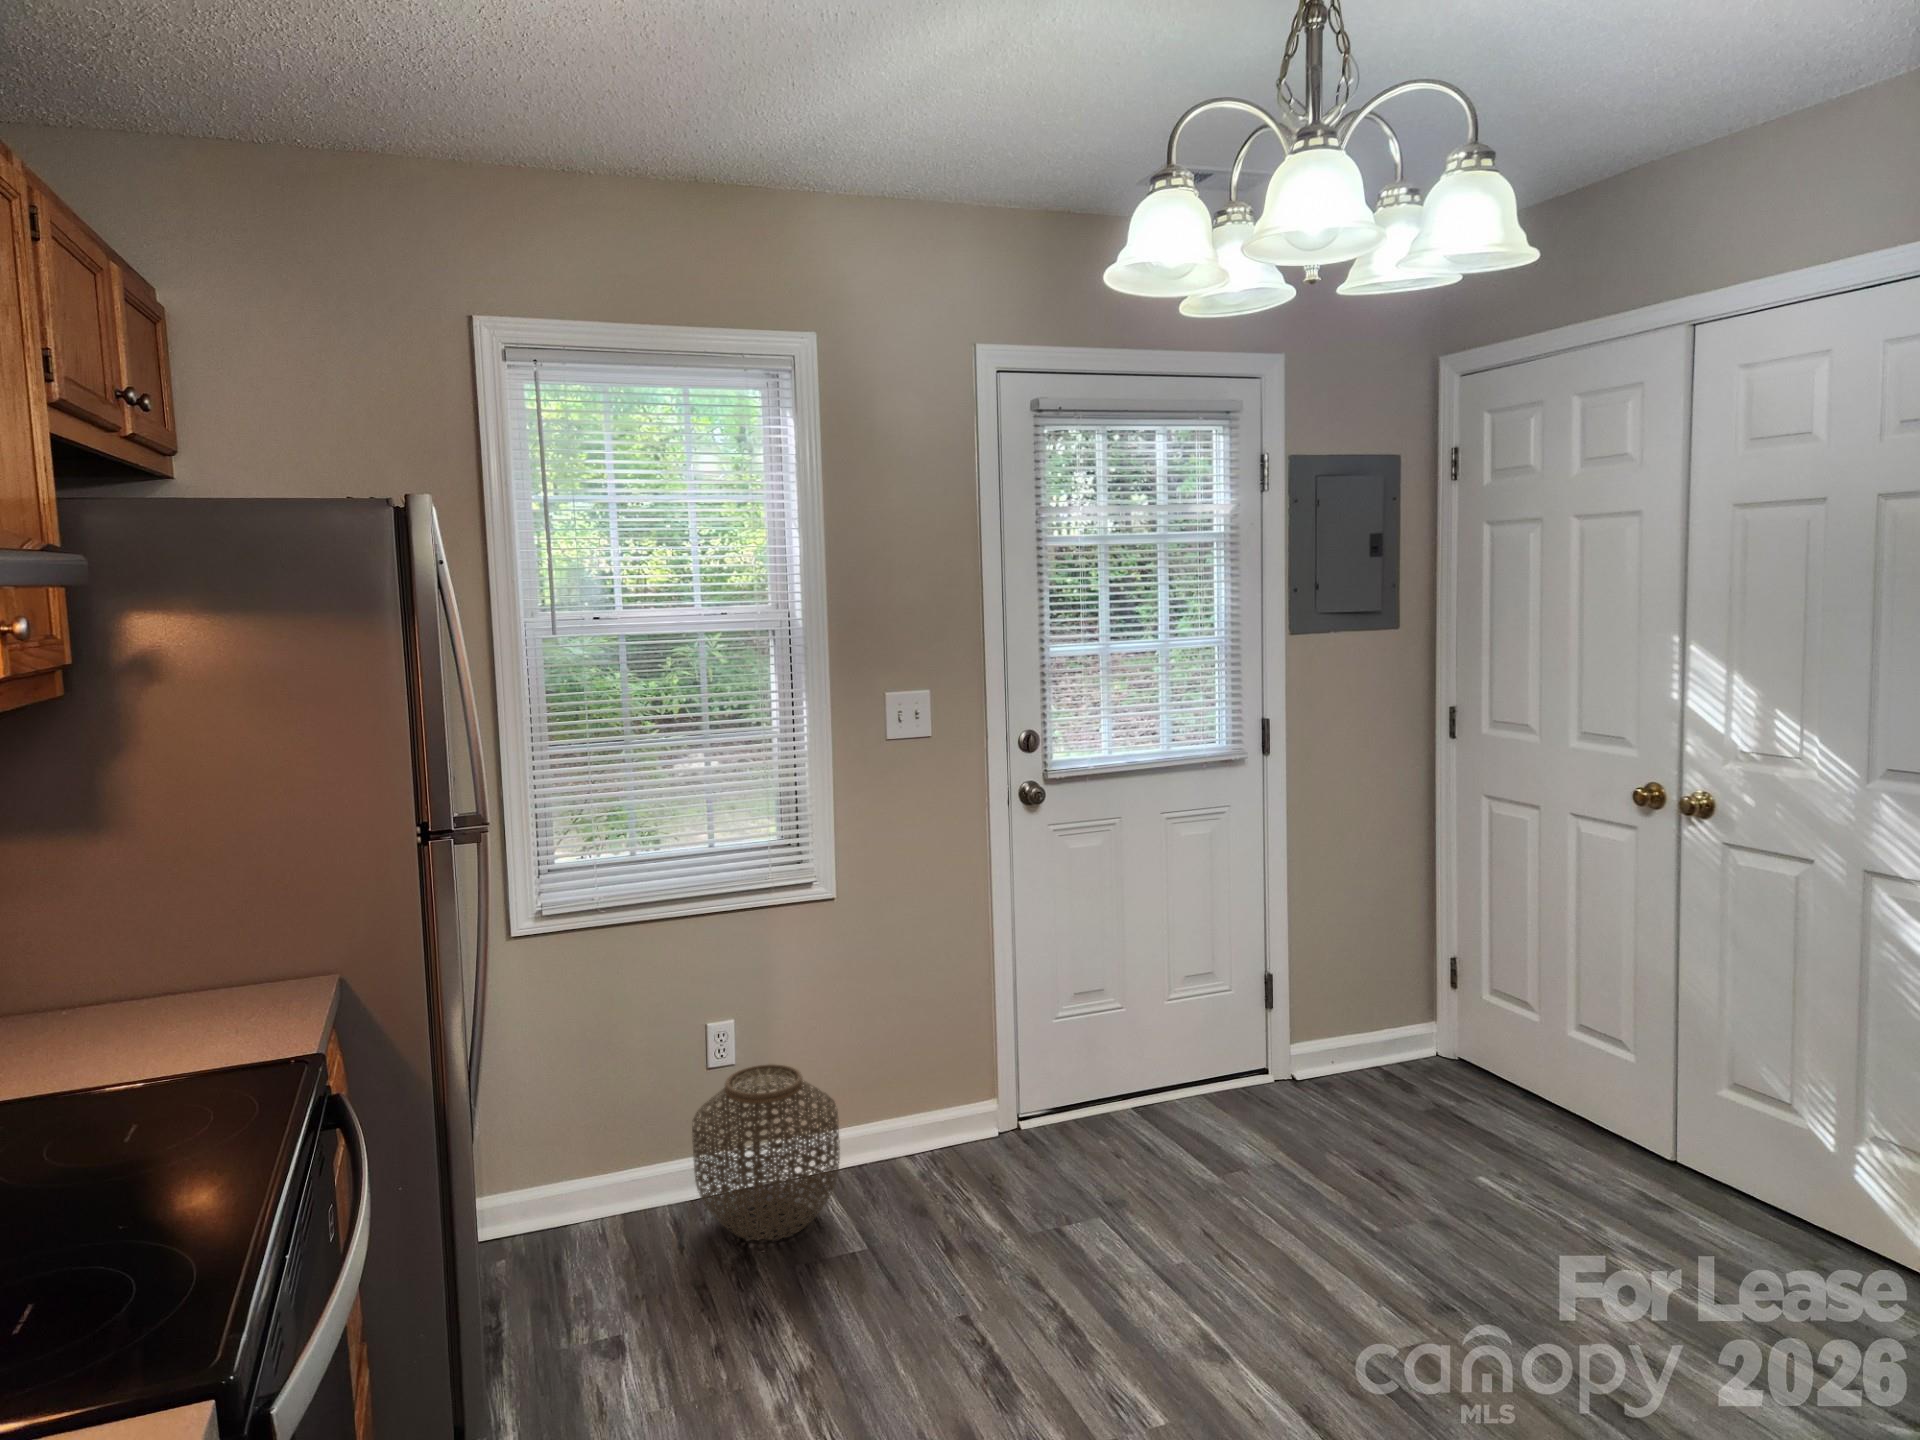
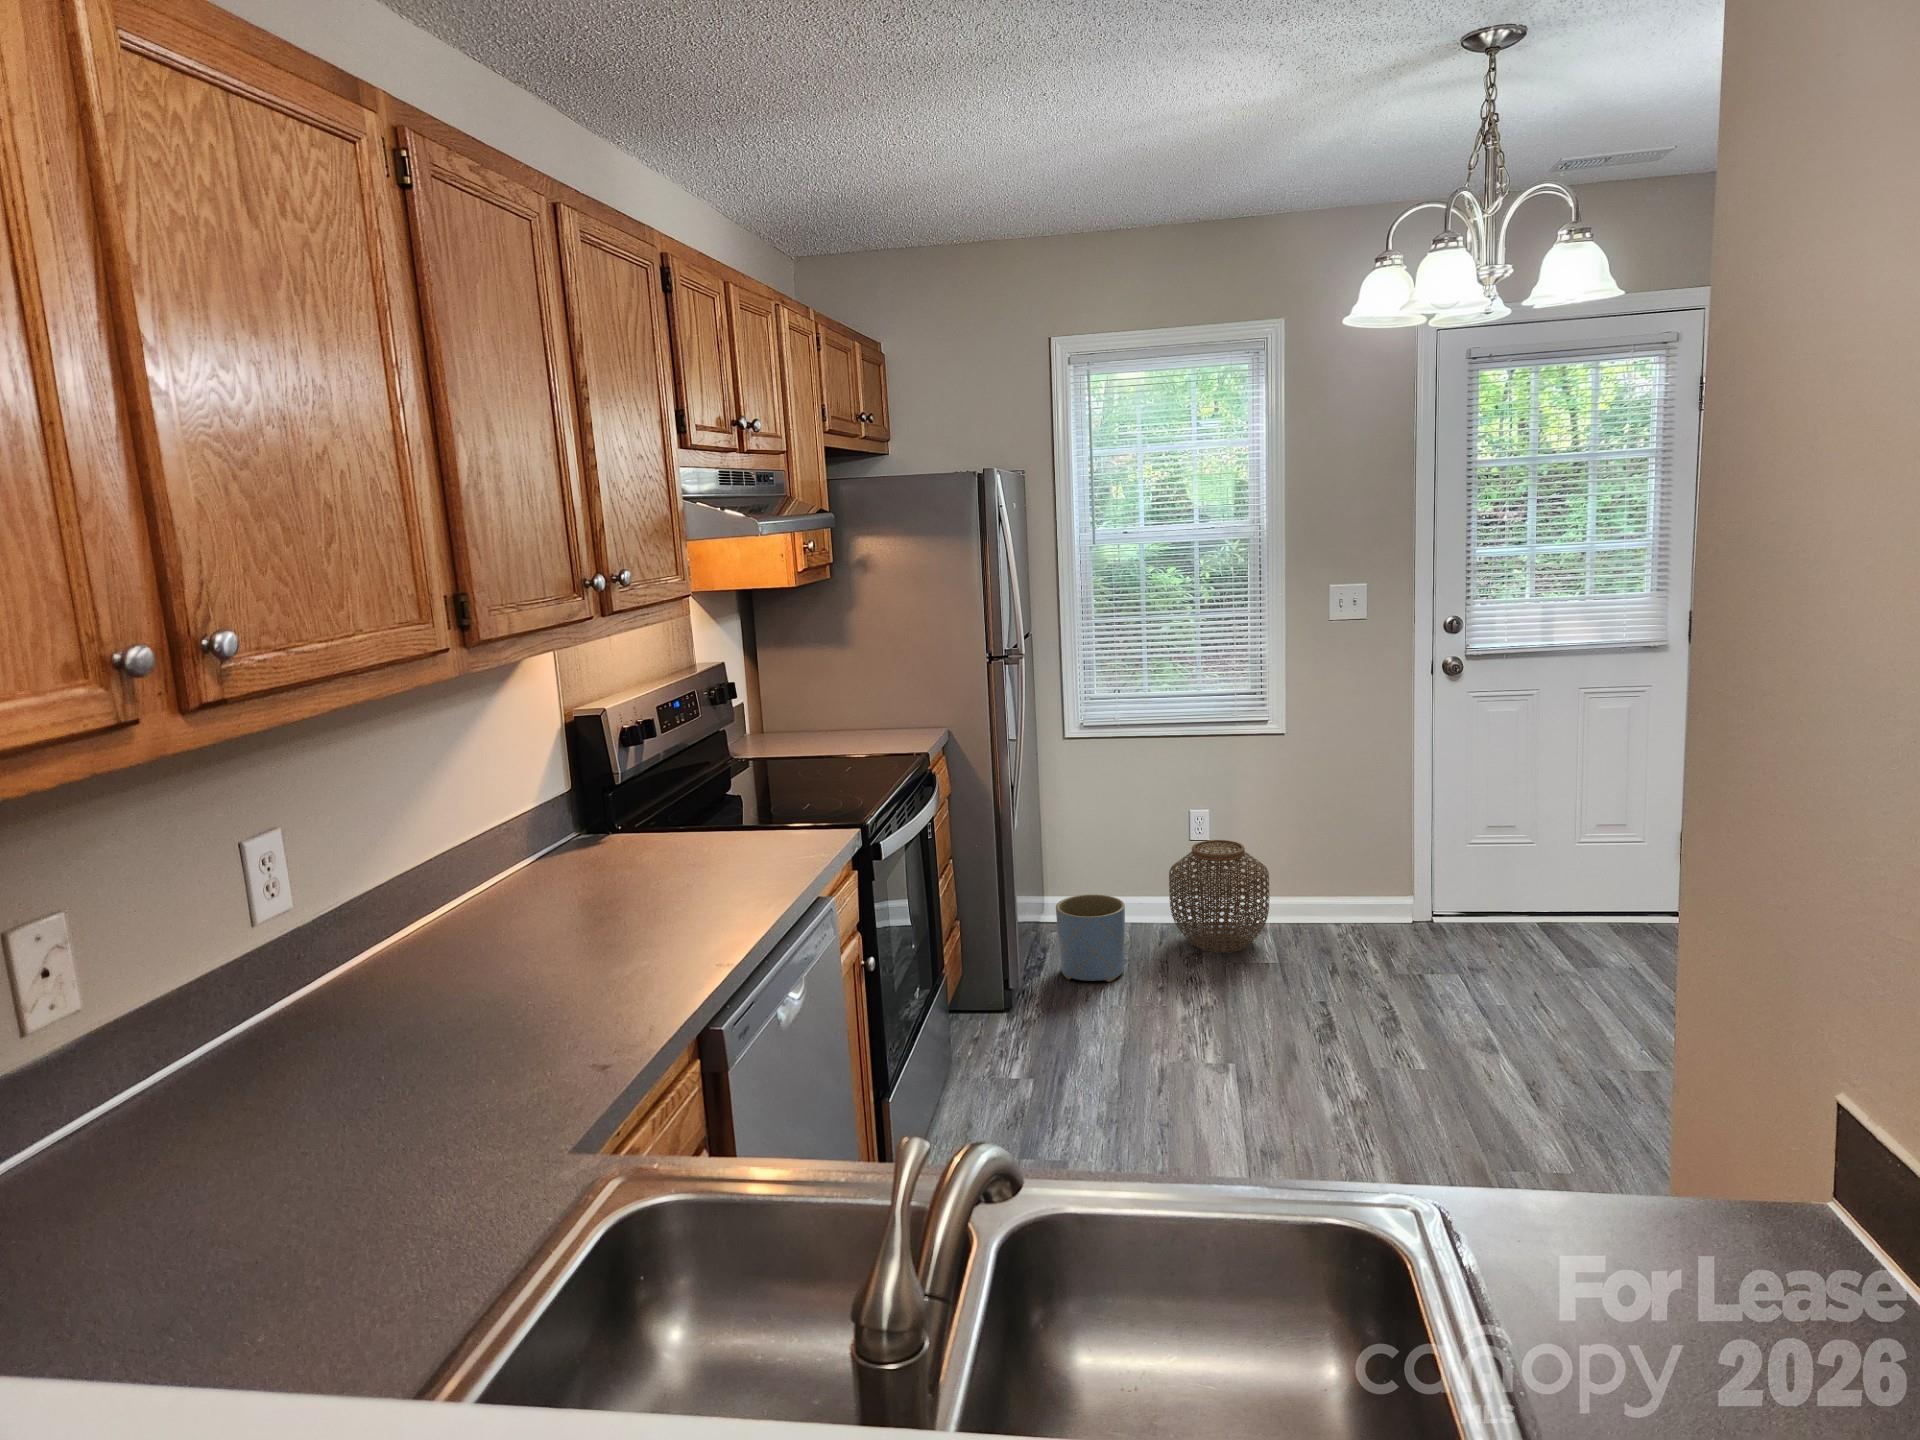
planter: none [525,1192,644,1357] -> present [1056,894,1125,982]

